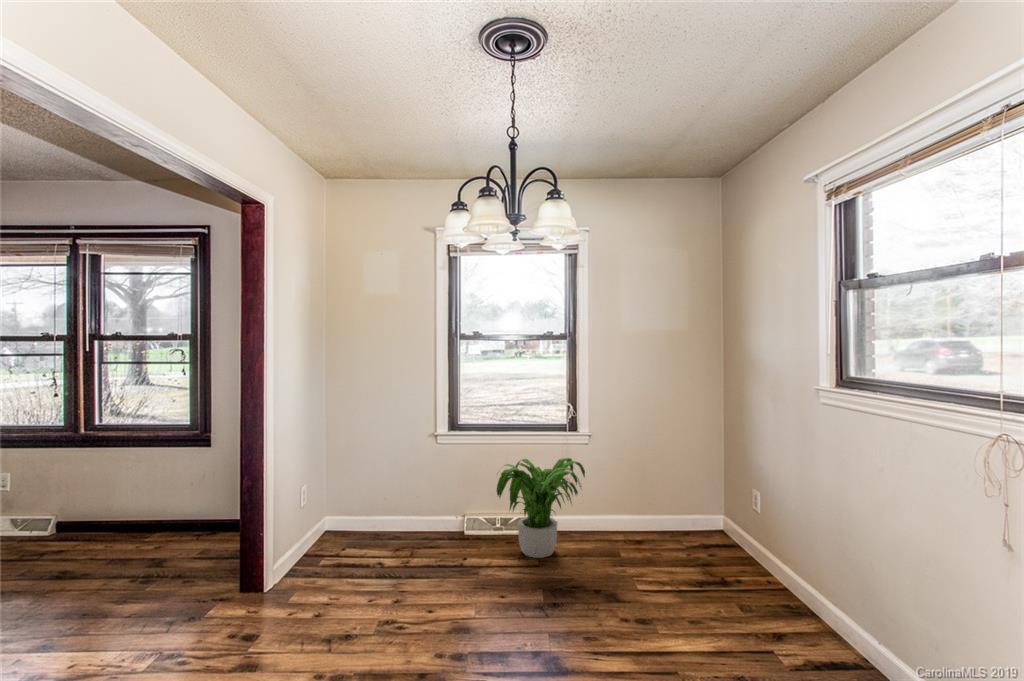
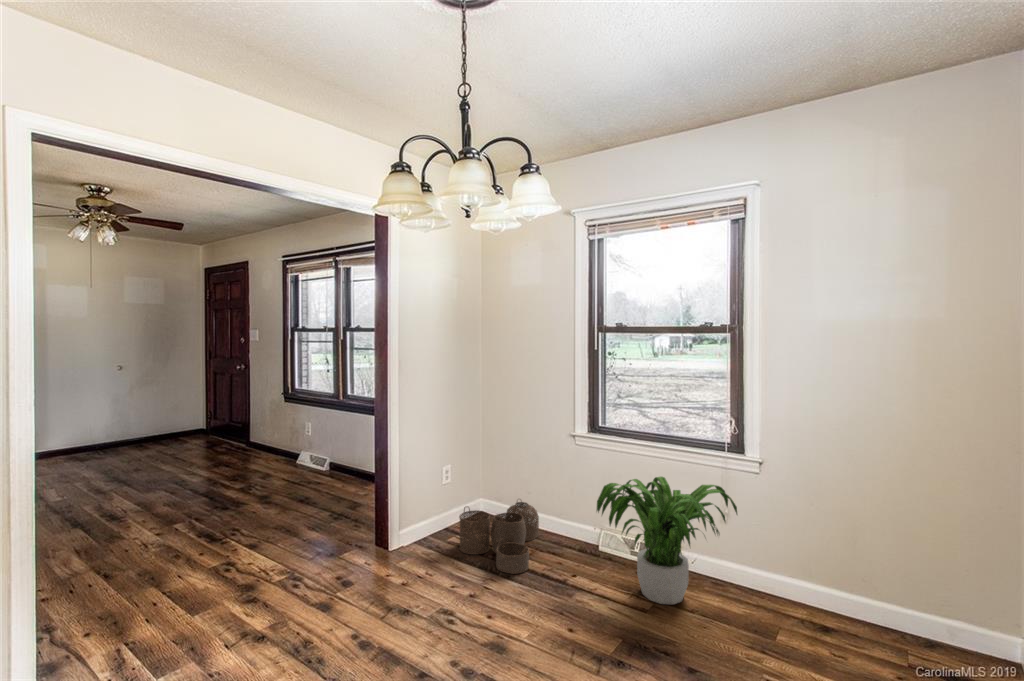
woven basket: none [339,505,423,574] -> present [459,501,539,574]

